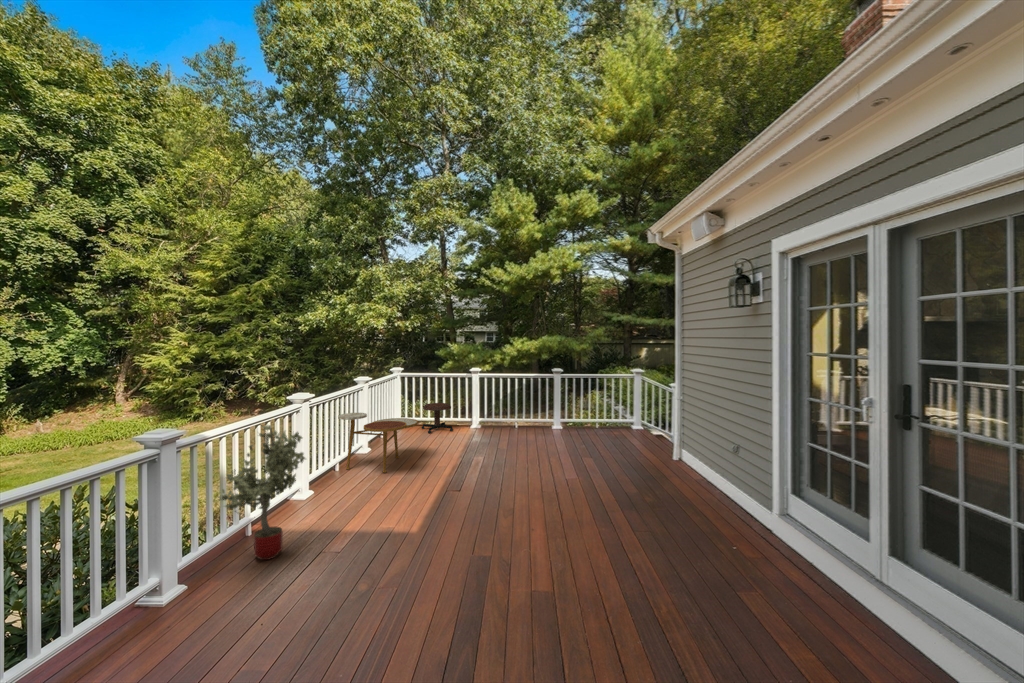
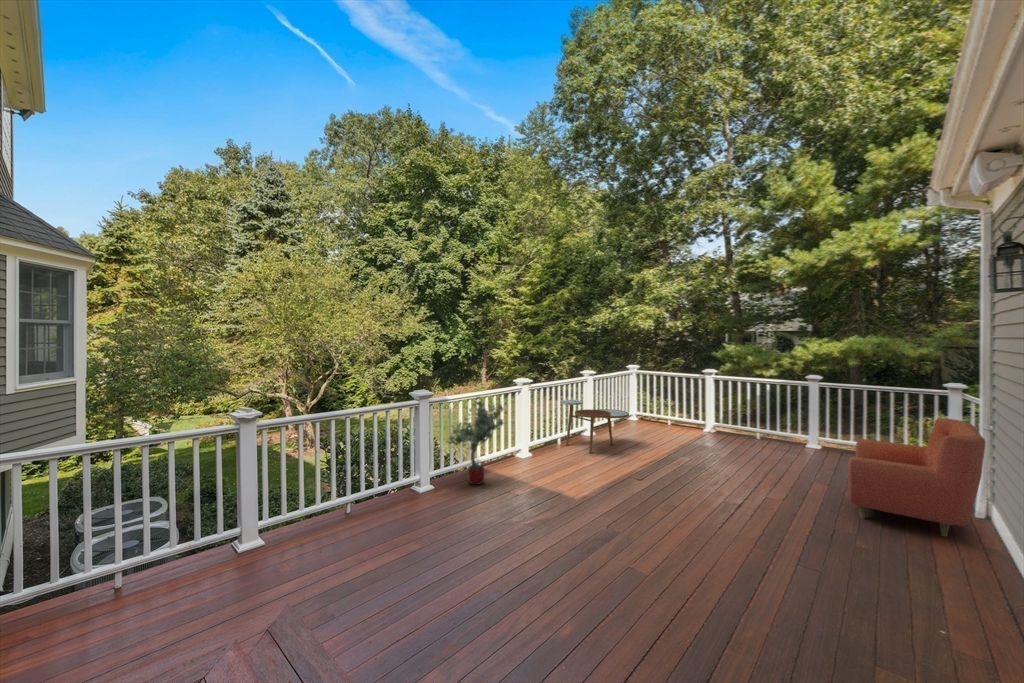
armchair: none [615,395,707,480] -> present [848,418,985,537]
stool: present [421,403,453,433] -> none [658,402,687,432]

